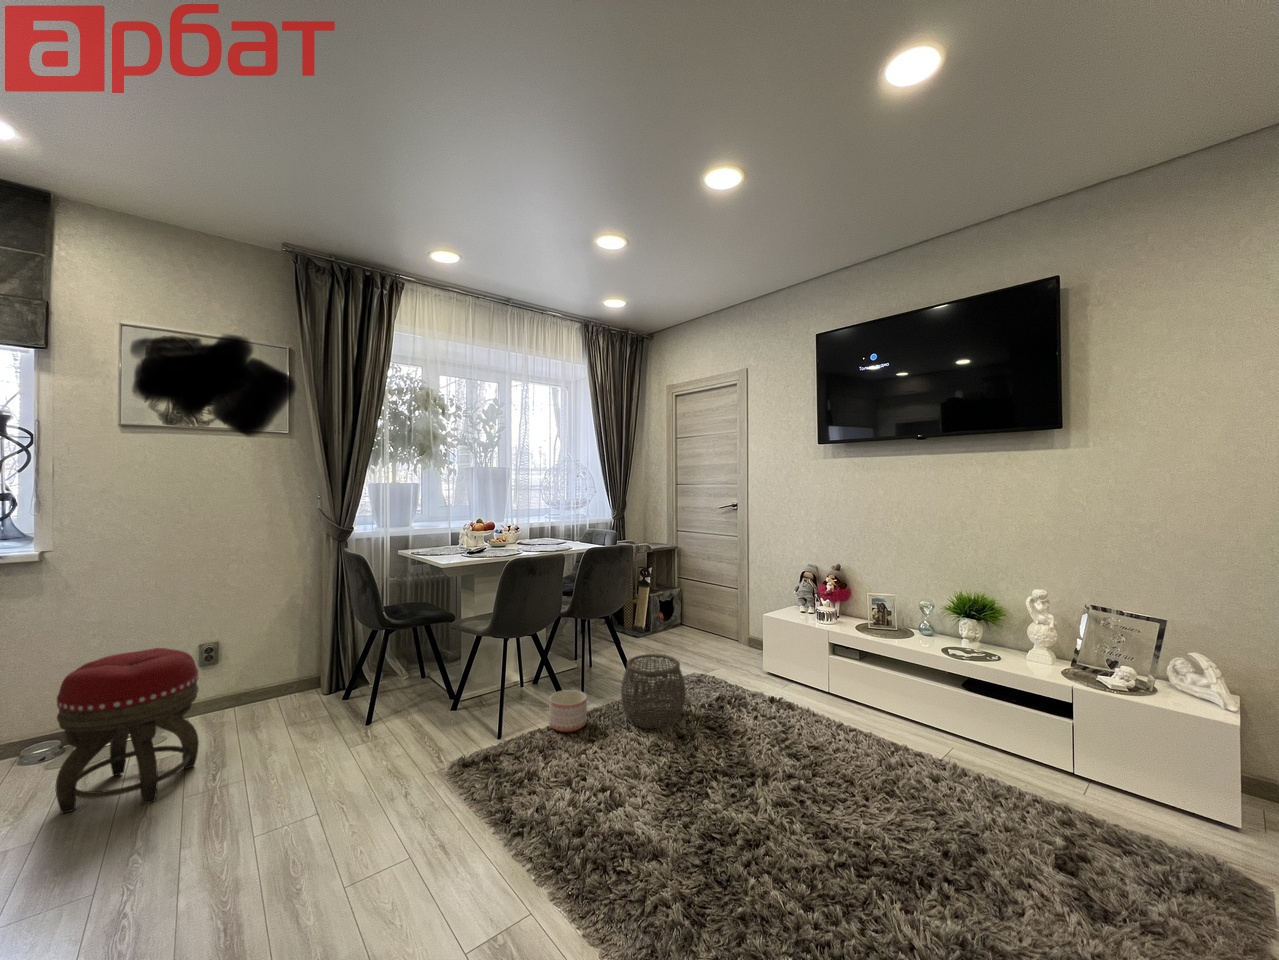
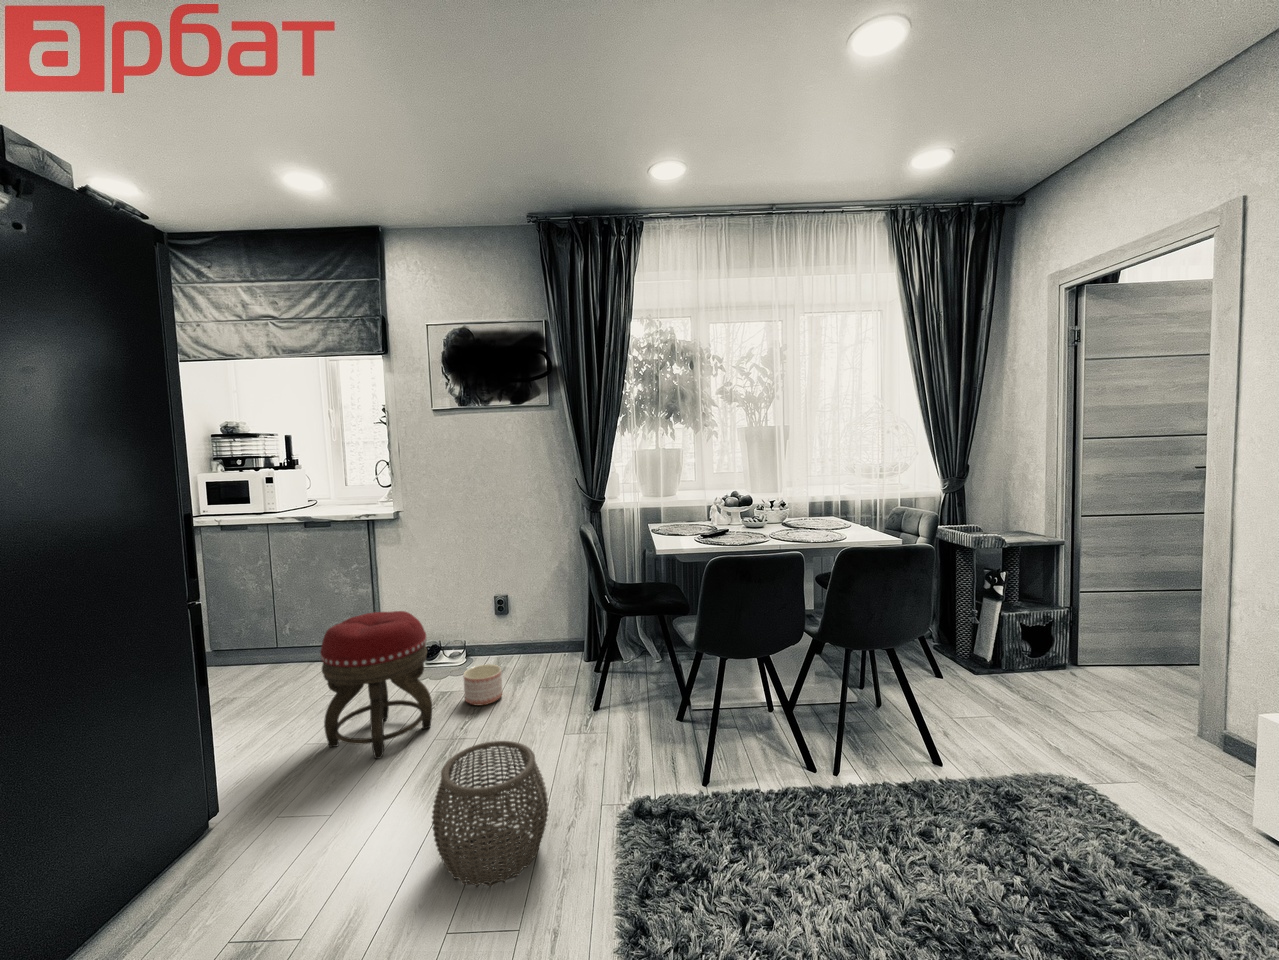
woven basket: present [621,654,686,729] -> present [432,741,549,887]
planter: present [549,690,587,732] -> present [463,664,502,705]

